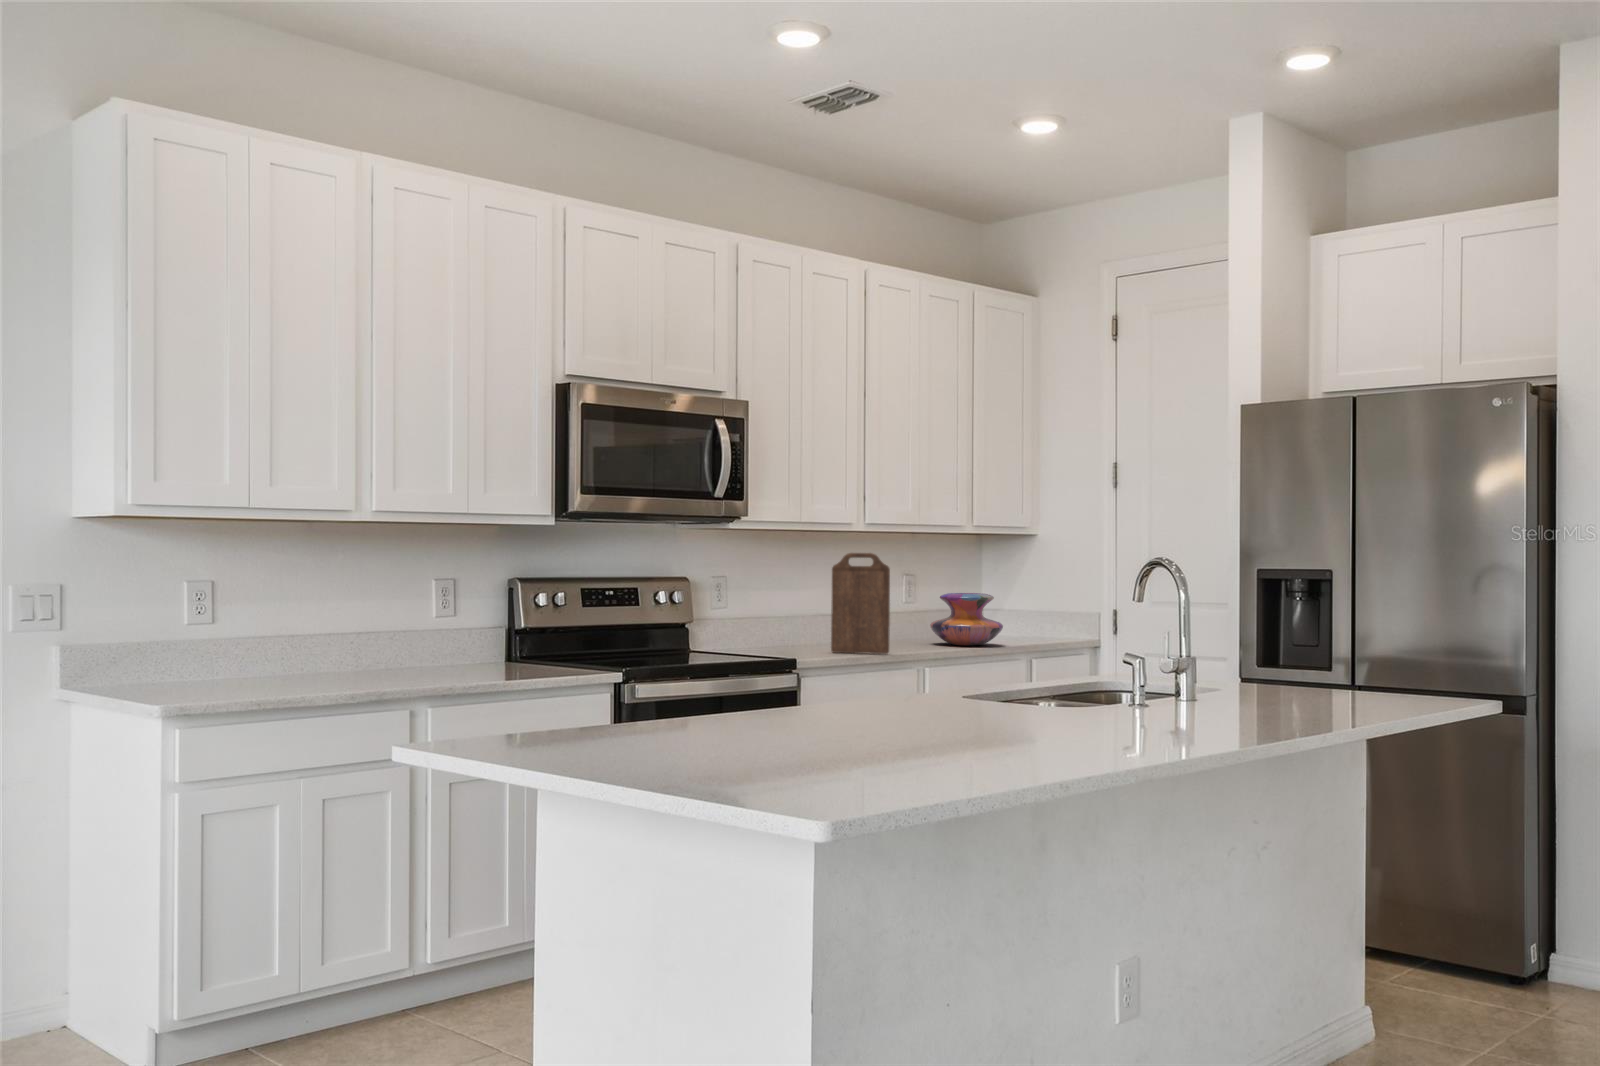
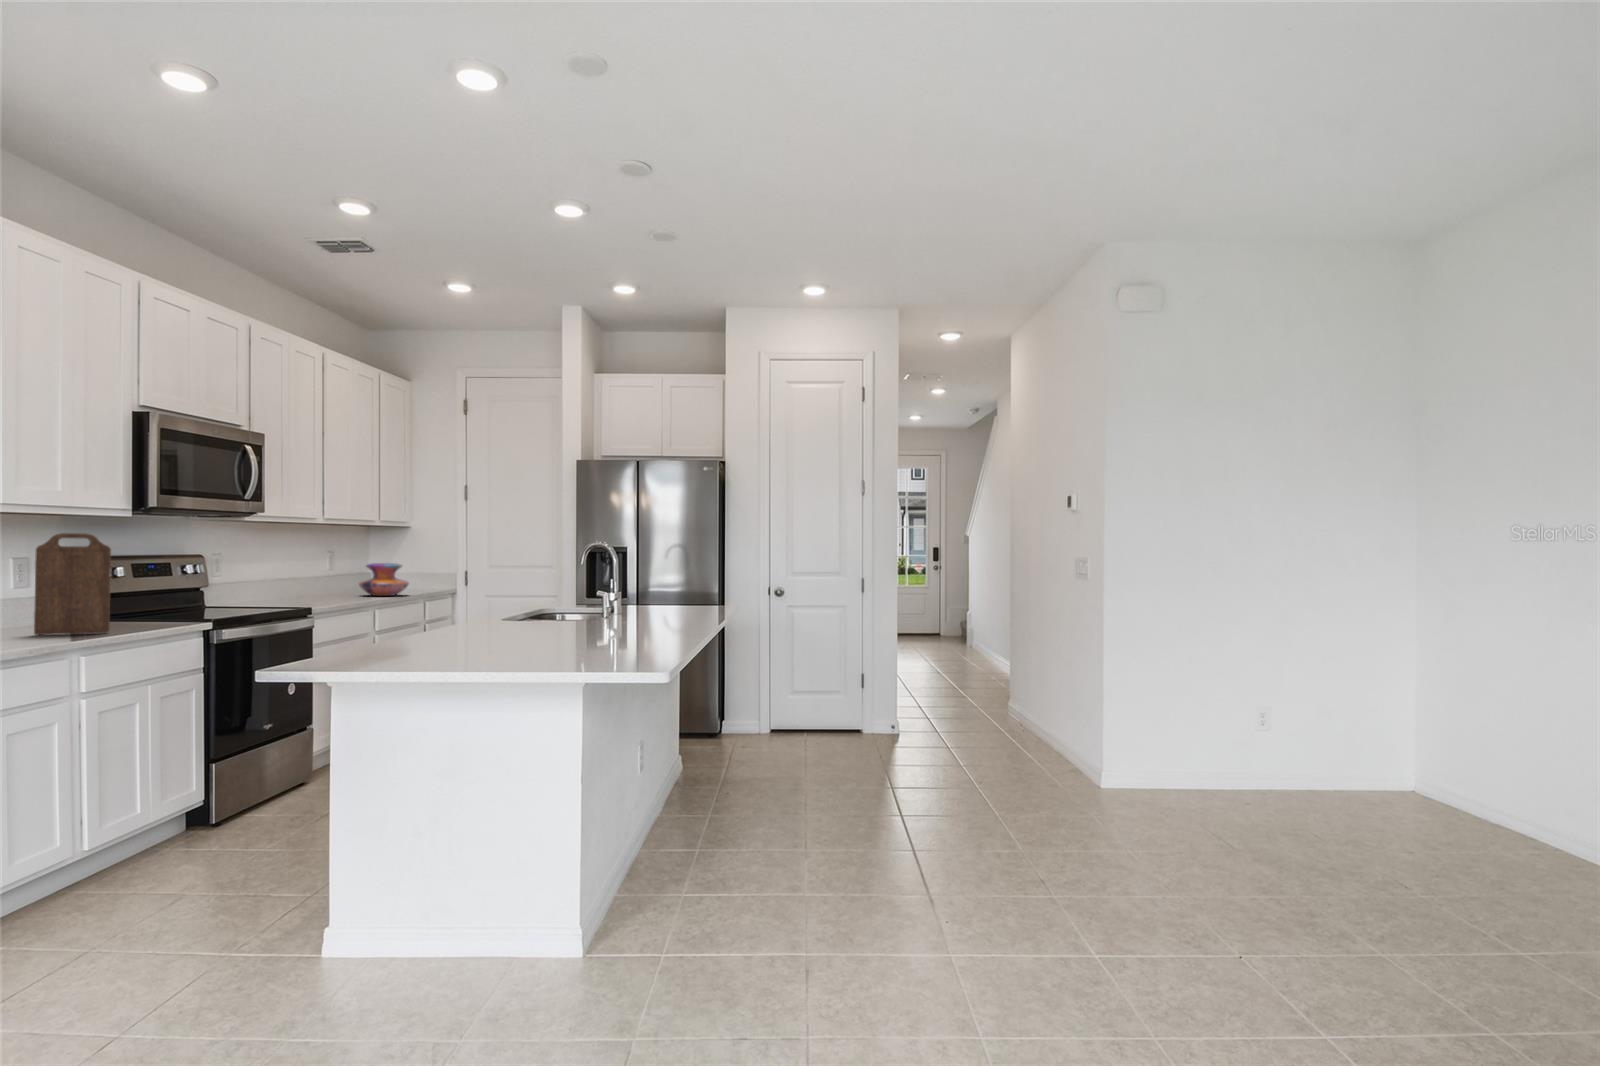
cutting board: present [831,553,890,654] -> present [34,533,111,635]

